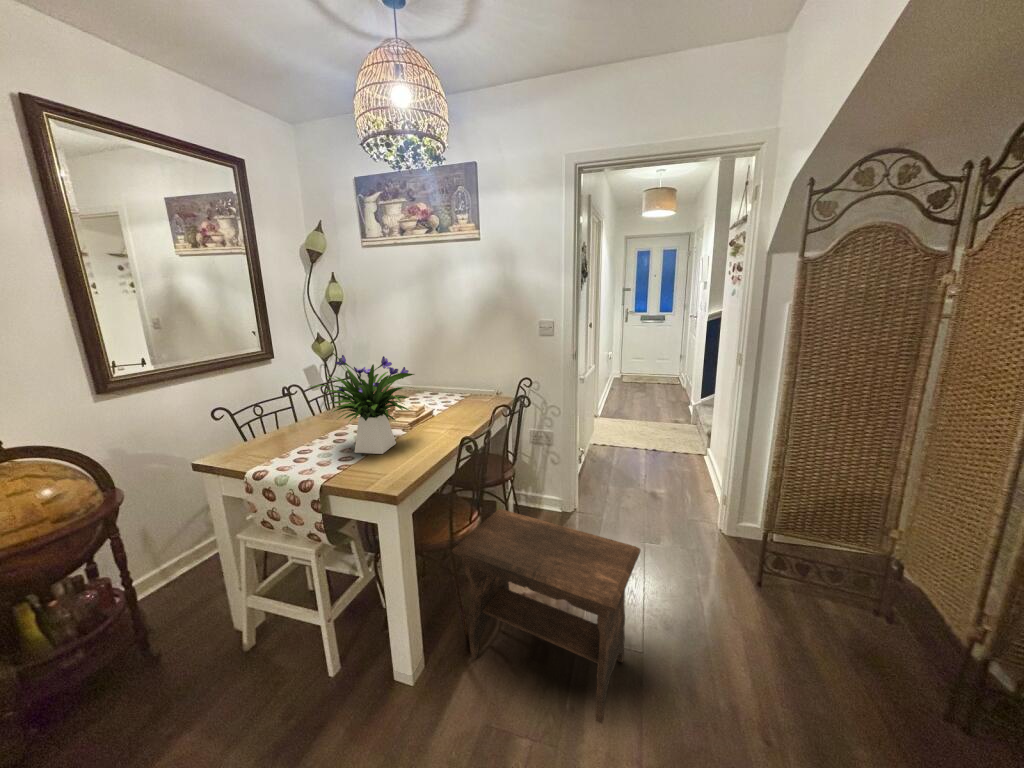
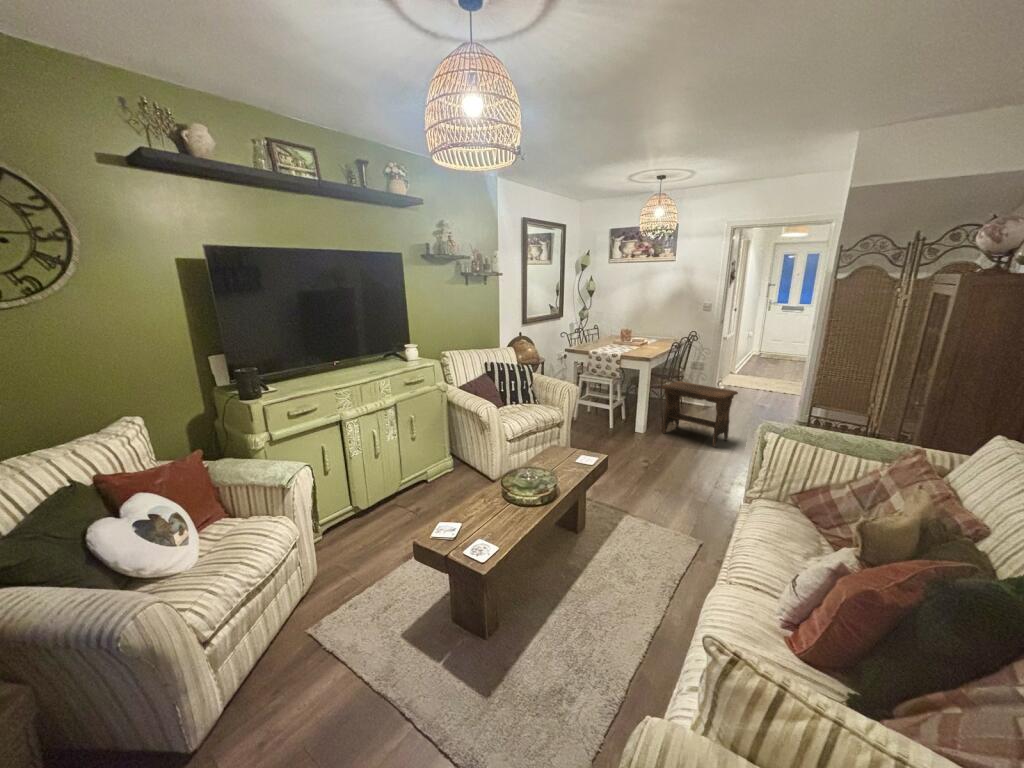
flower arrangement: present [310,352,414,454] -> none [613,312,651,352]

